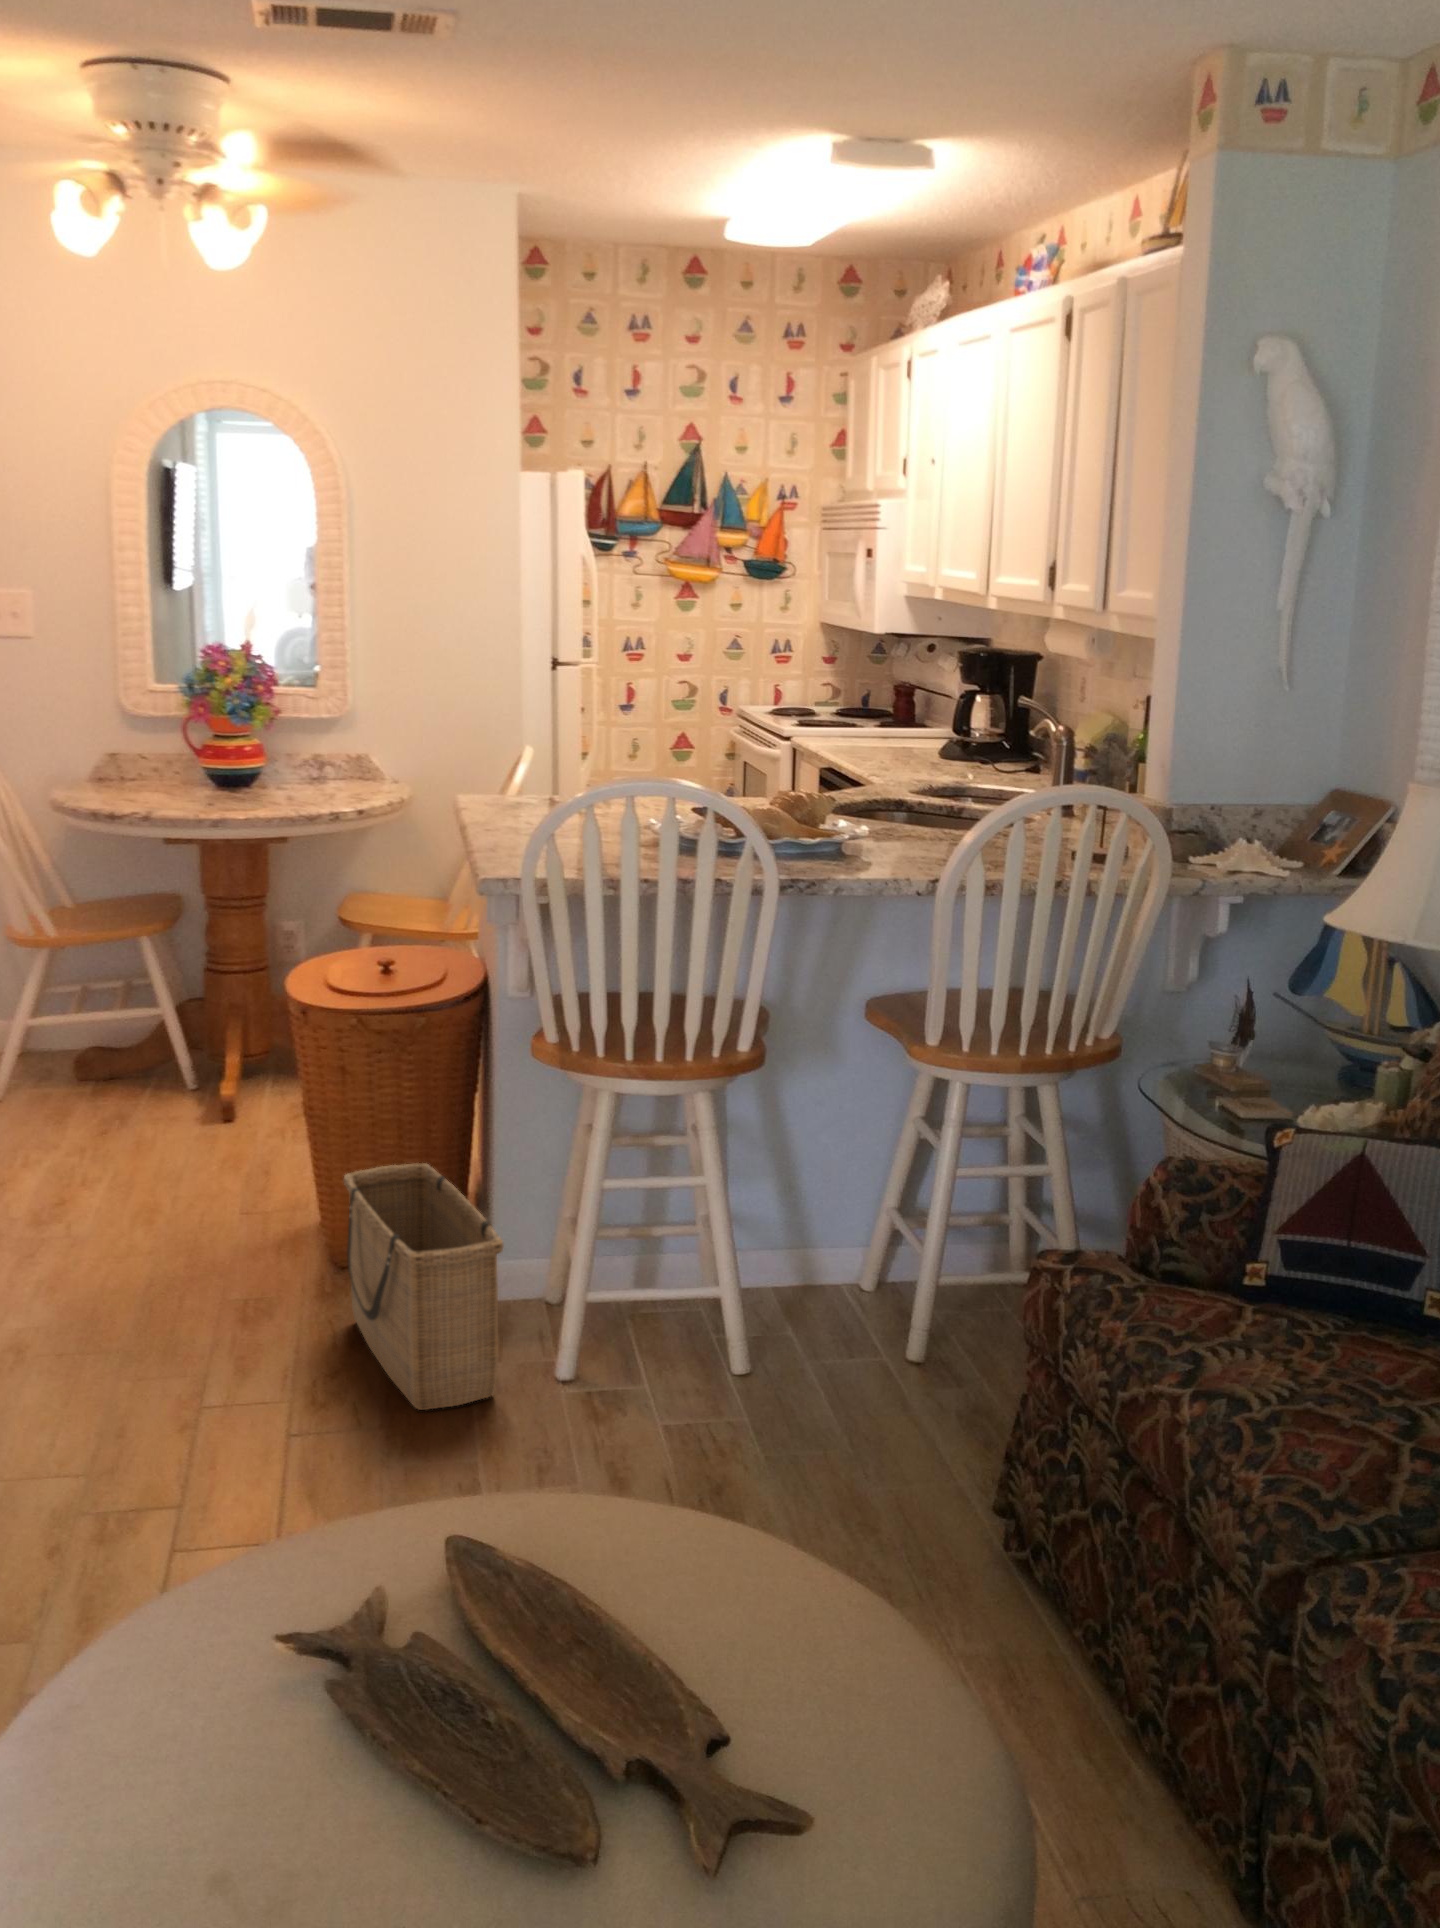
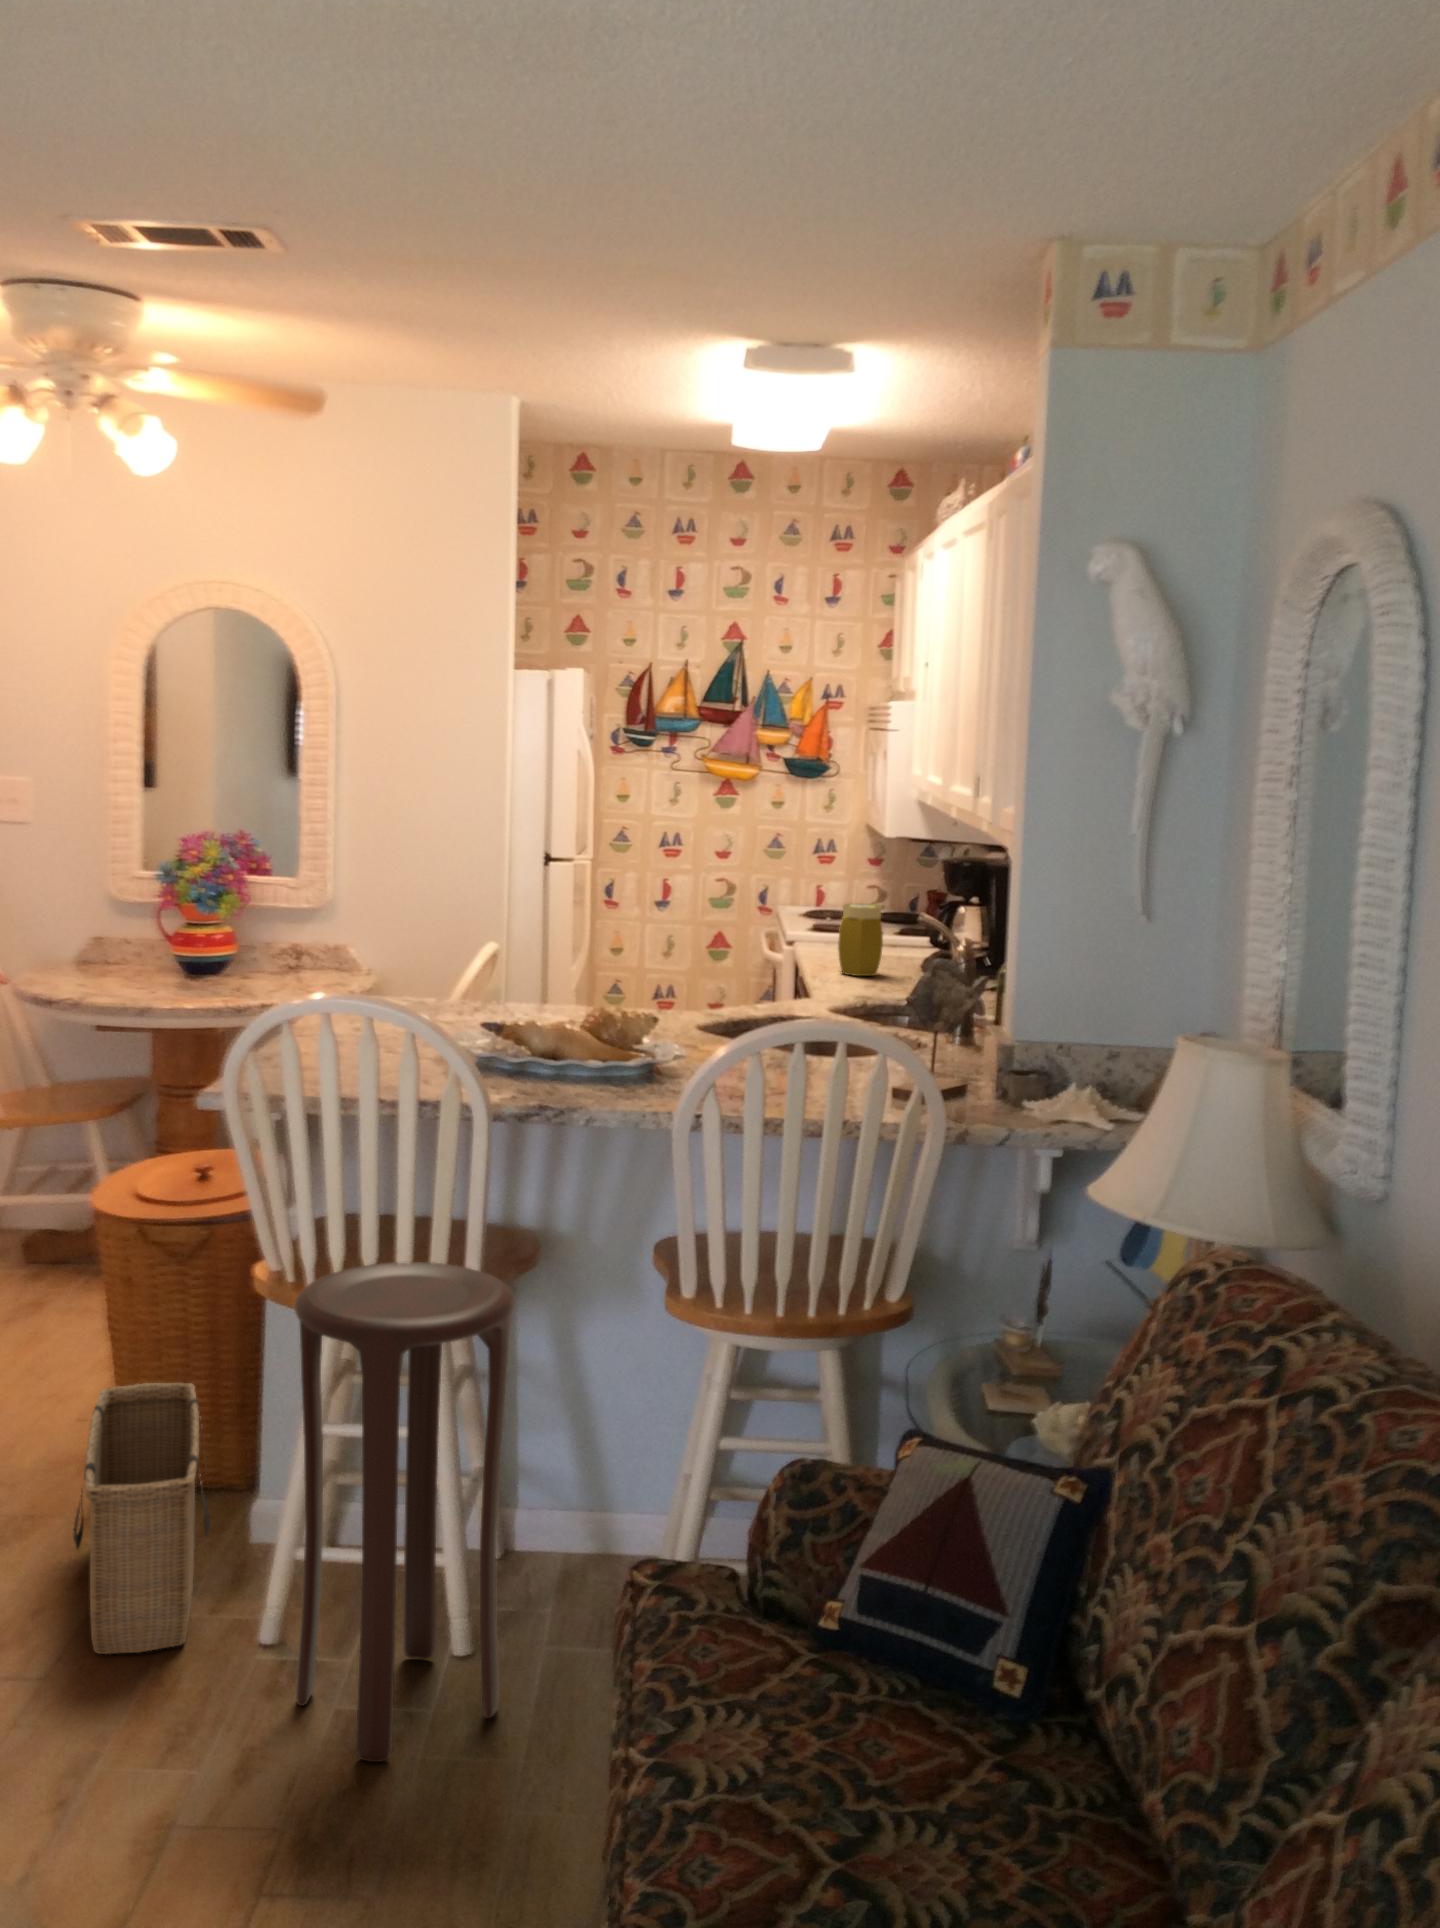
jar: none [871,694,917,763] -> present [838,903,883,976]
stool: none [630,1021,834,1471] -> present [295,1262,514,1762]

